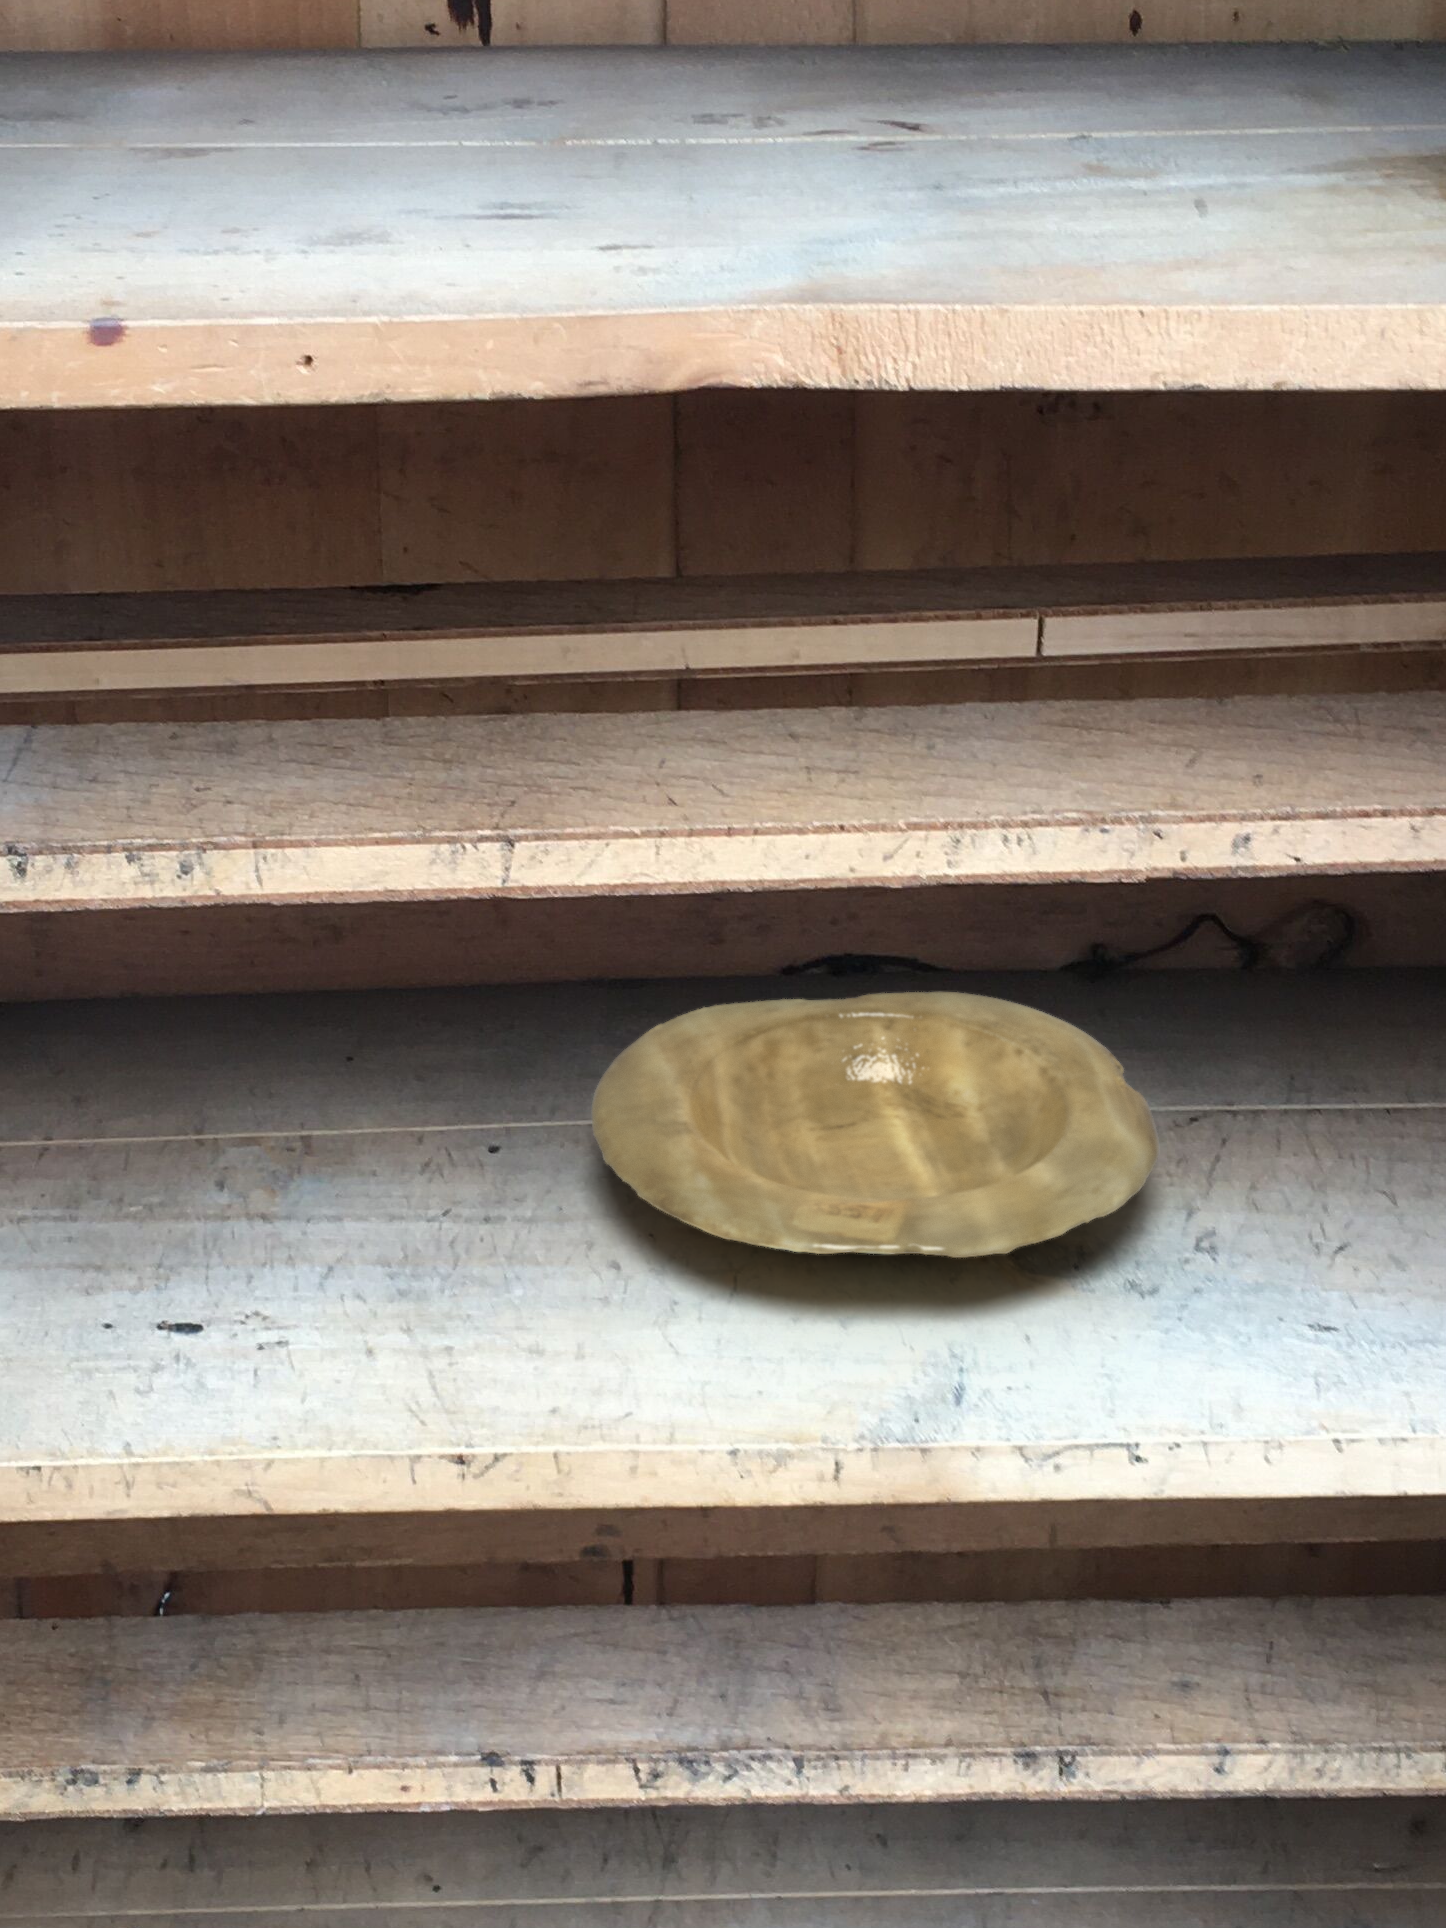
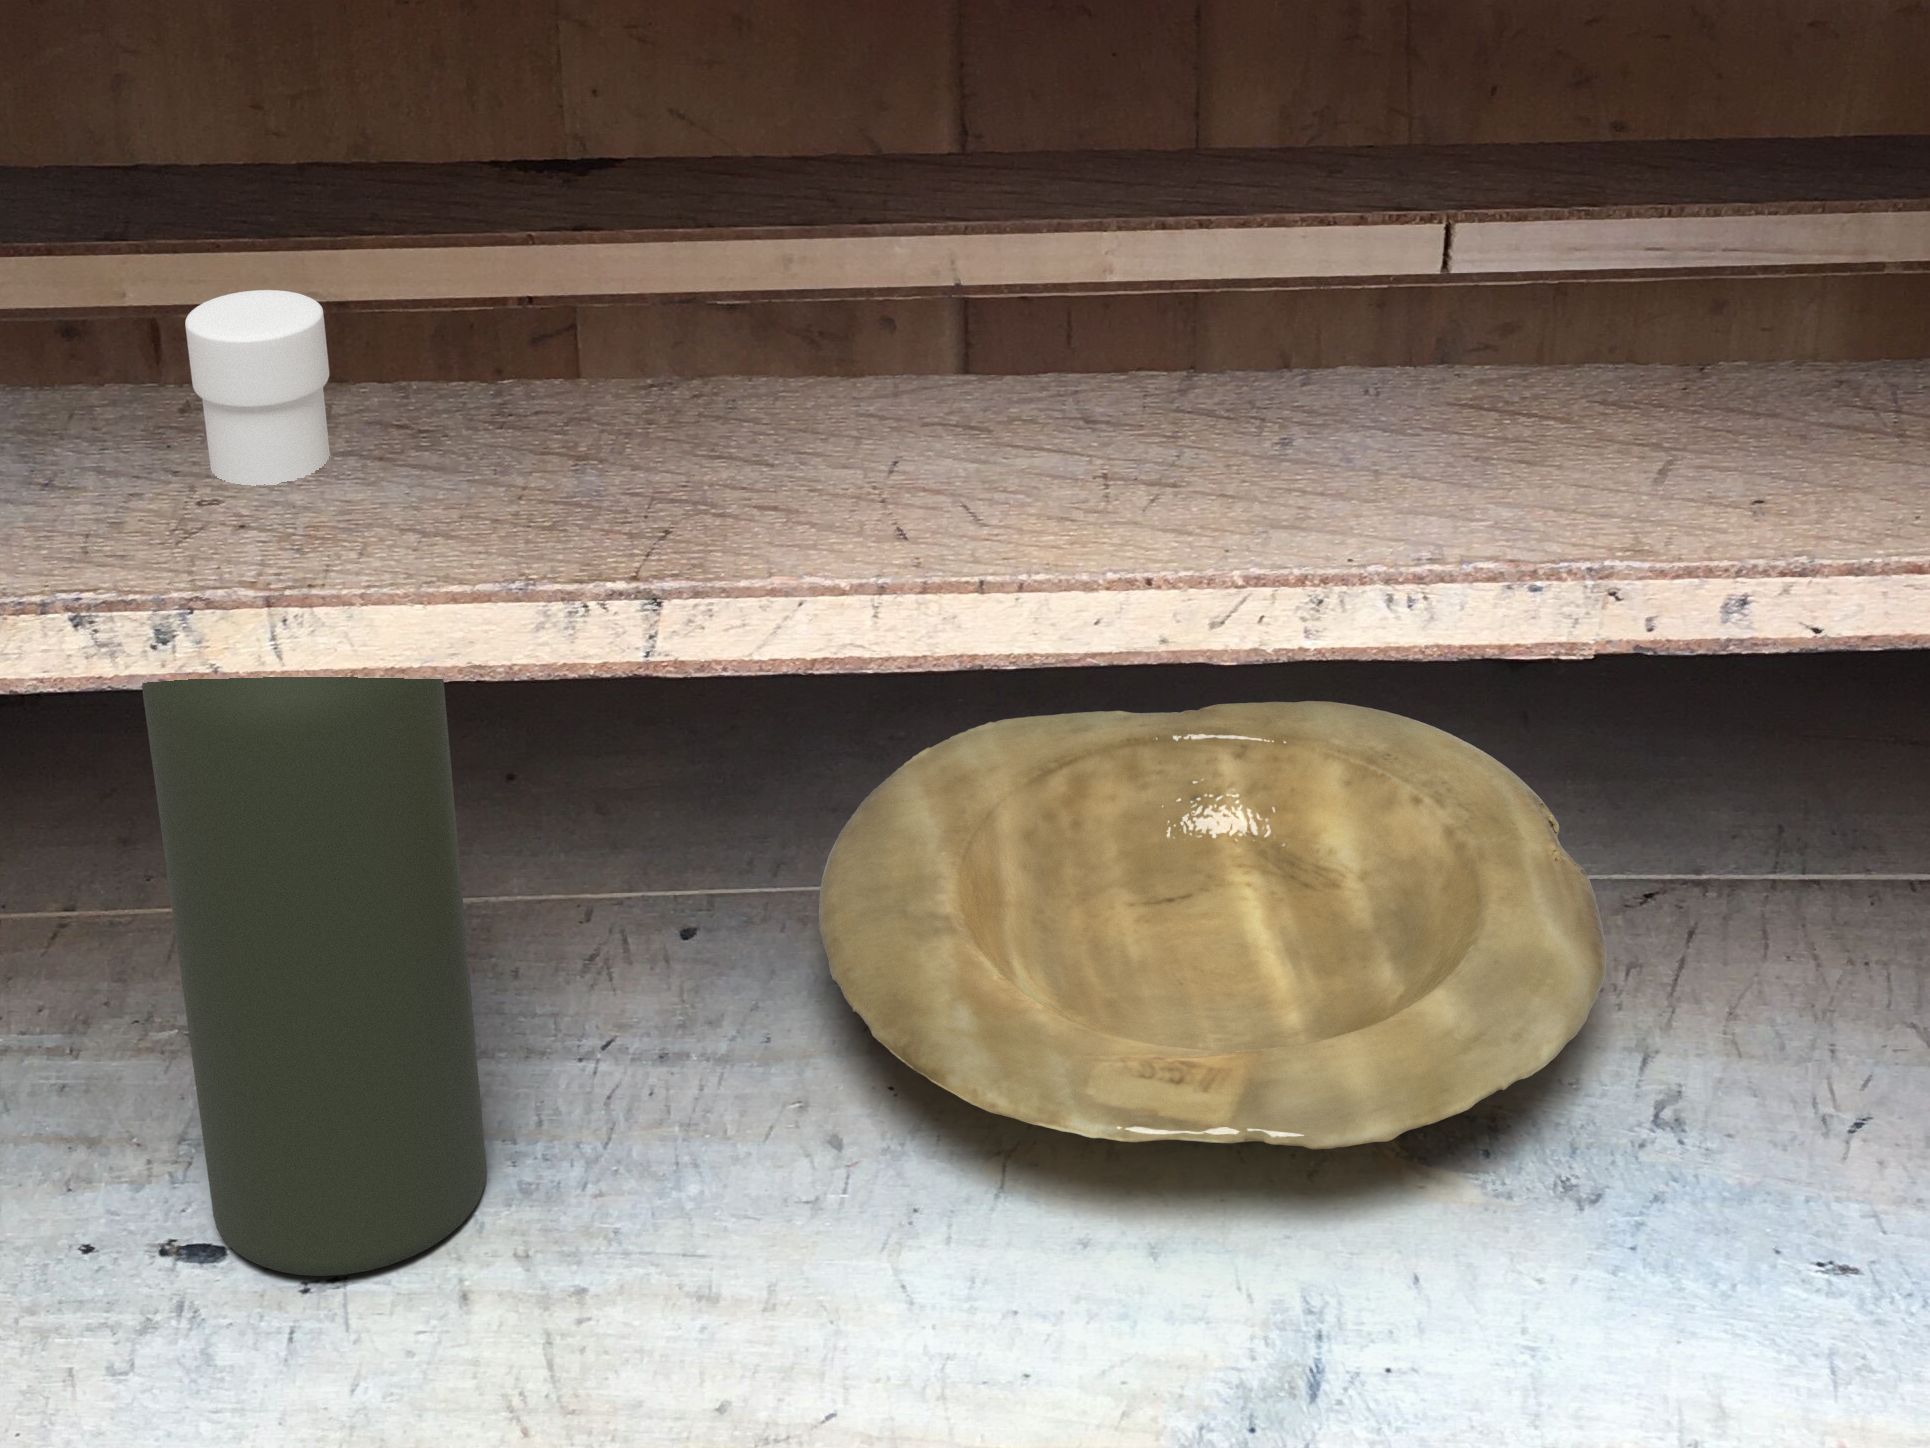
bottle: none [146,652,368,1352] -> present [142,290,487,1276]

